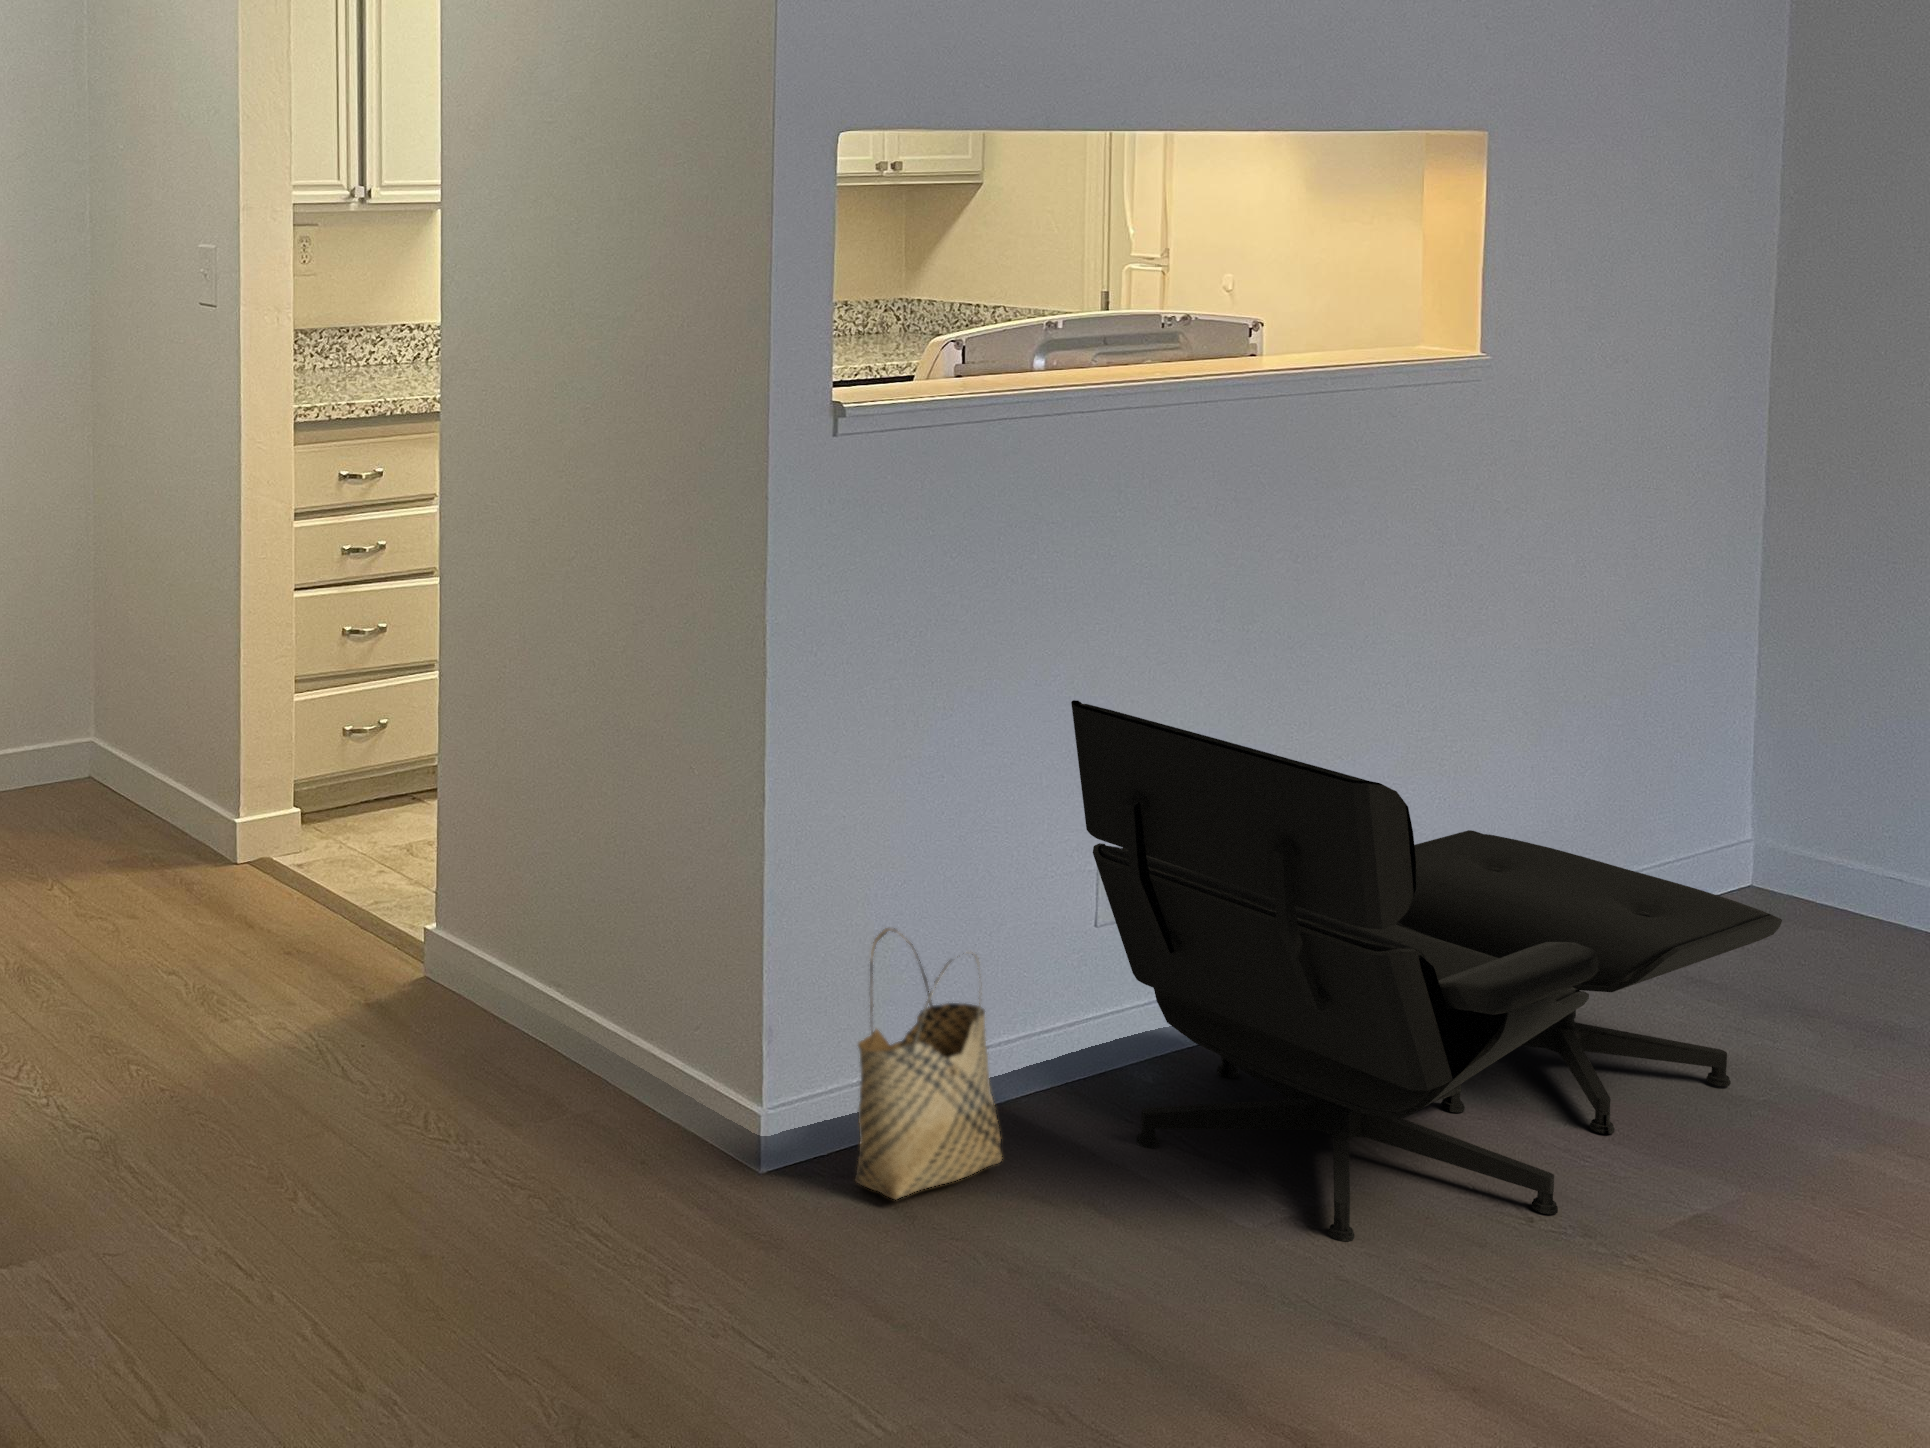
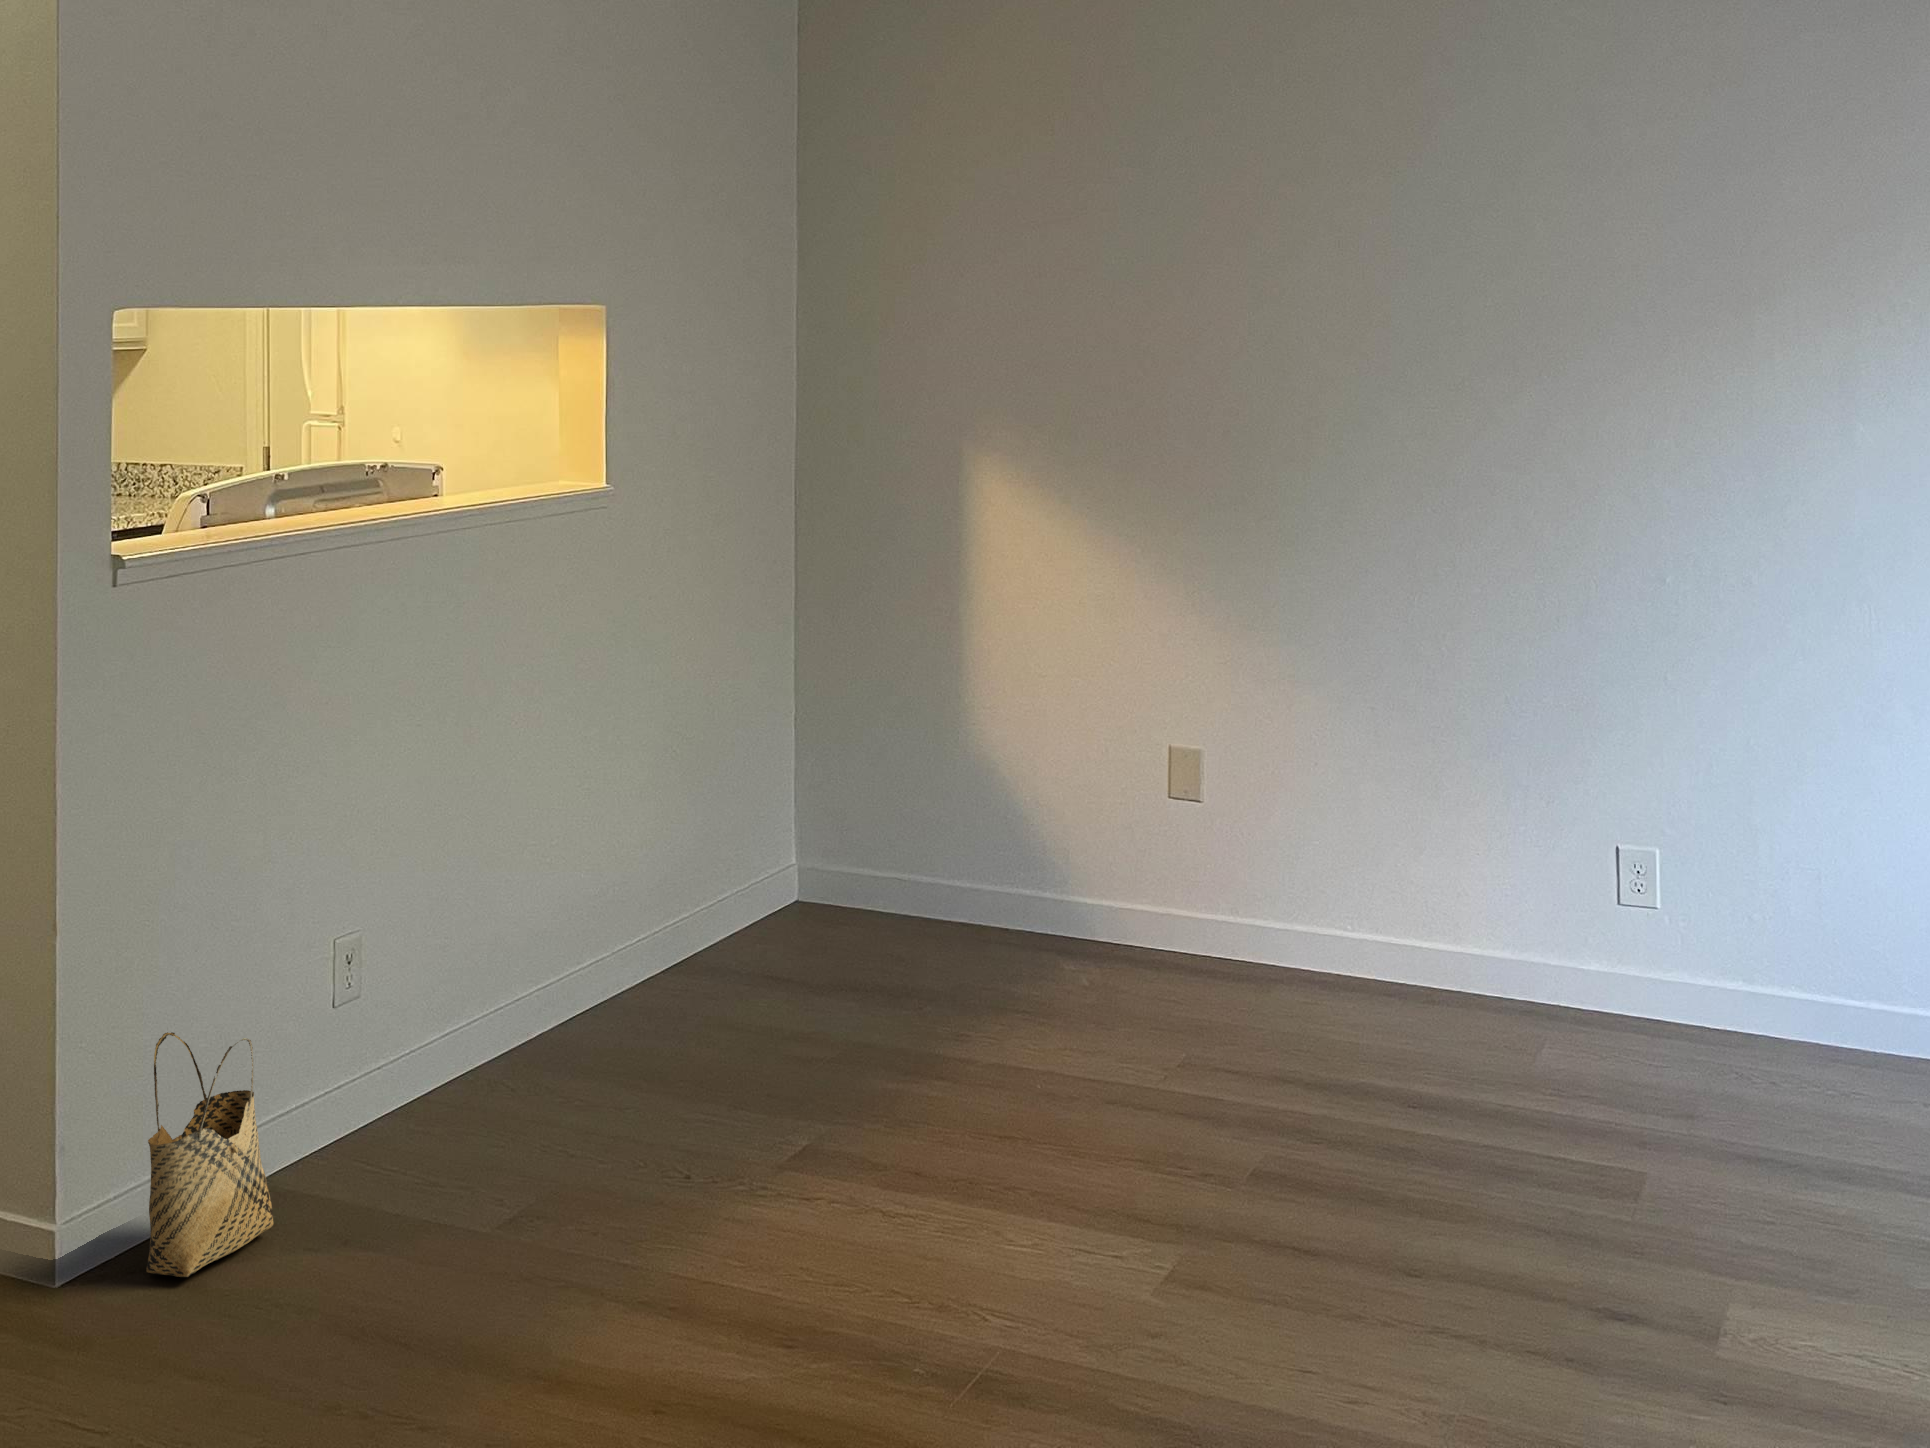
lounge chair: present [1071,700,1782,1241] -> none [317,804,839,1224]

